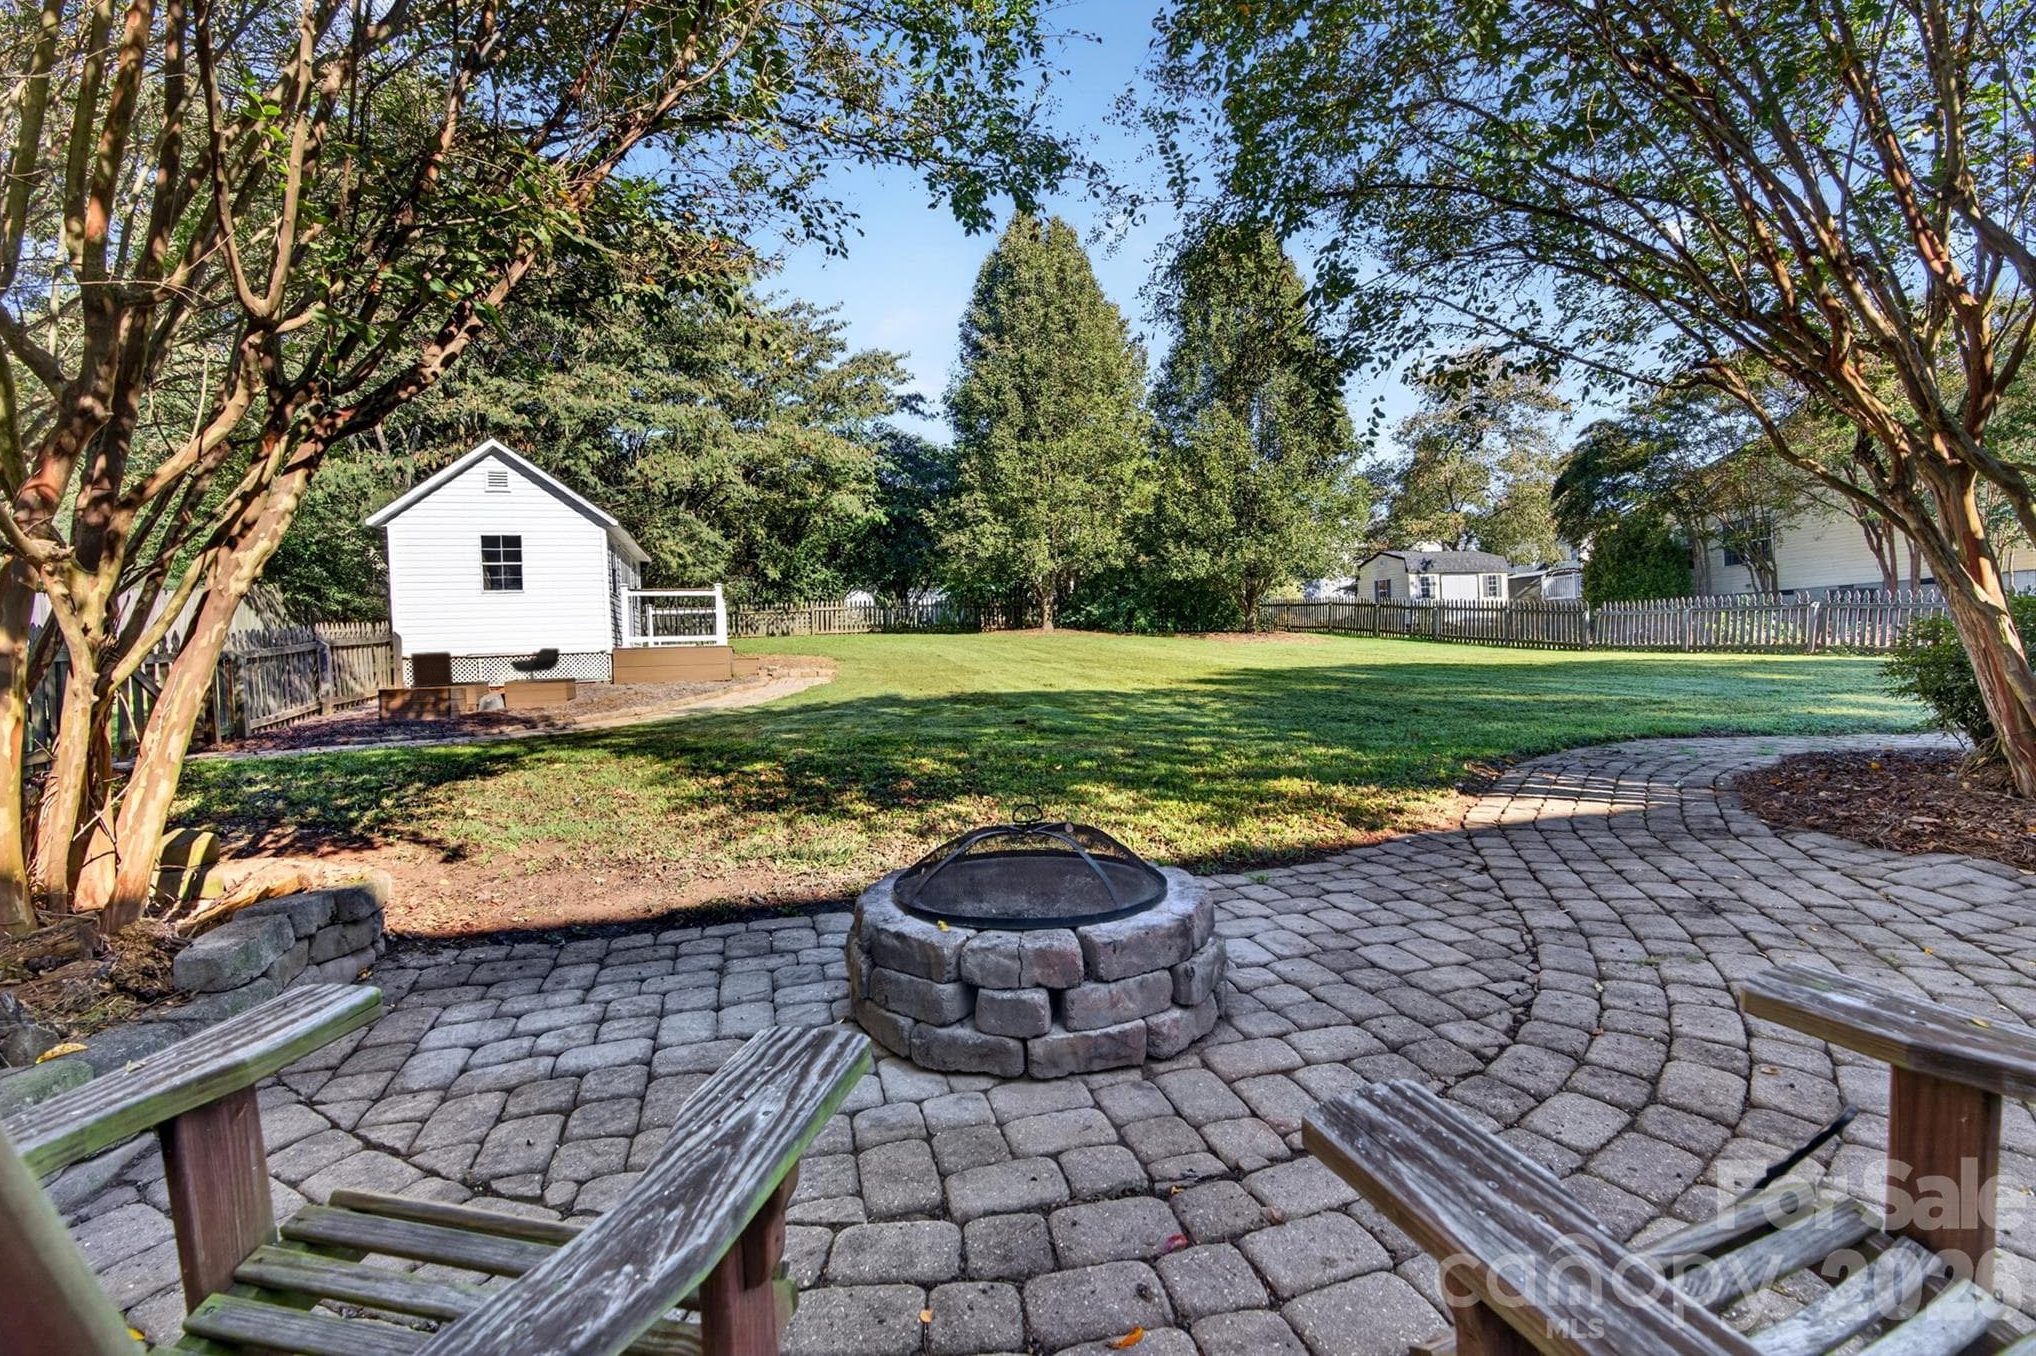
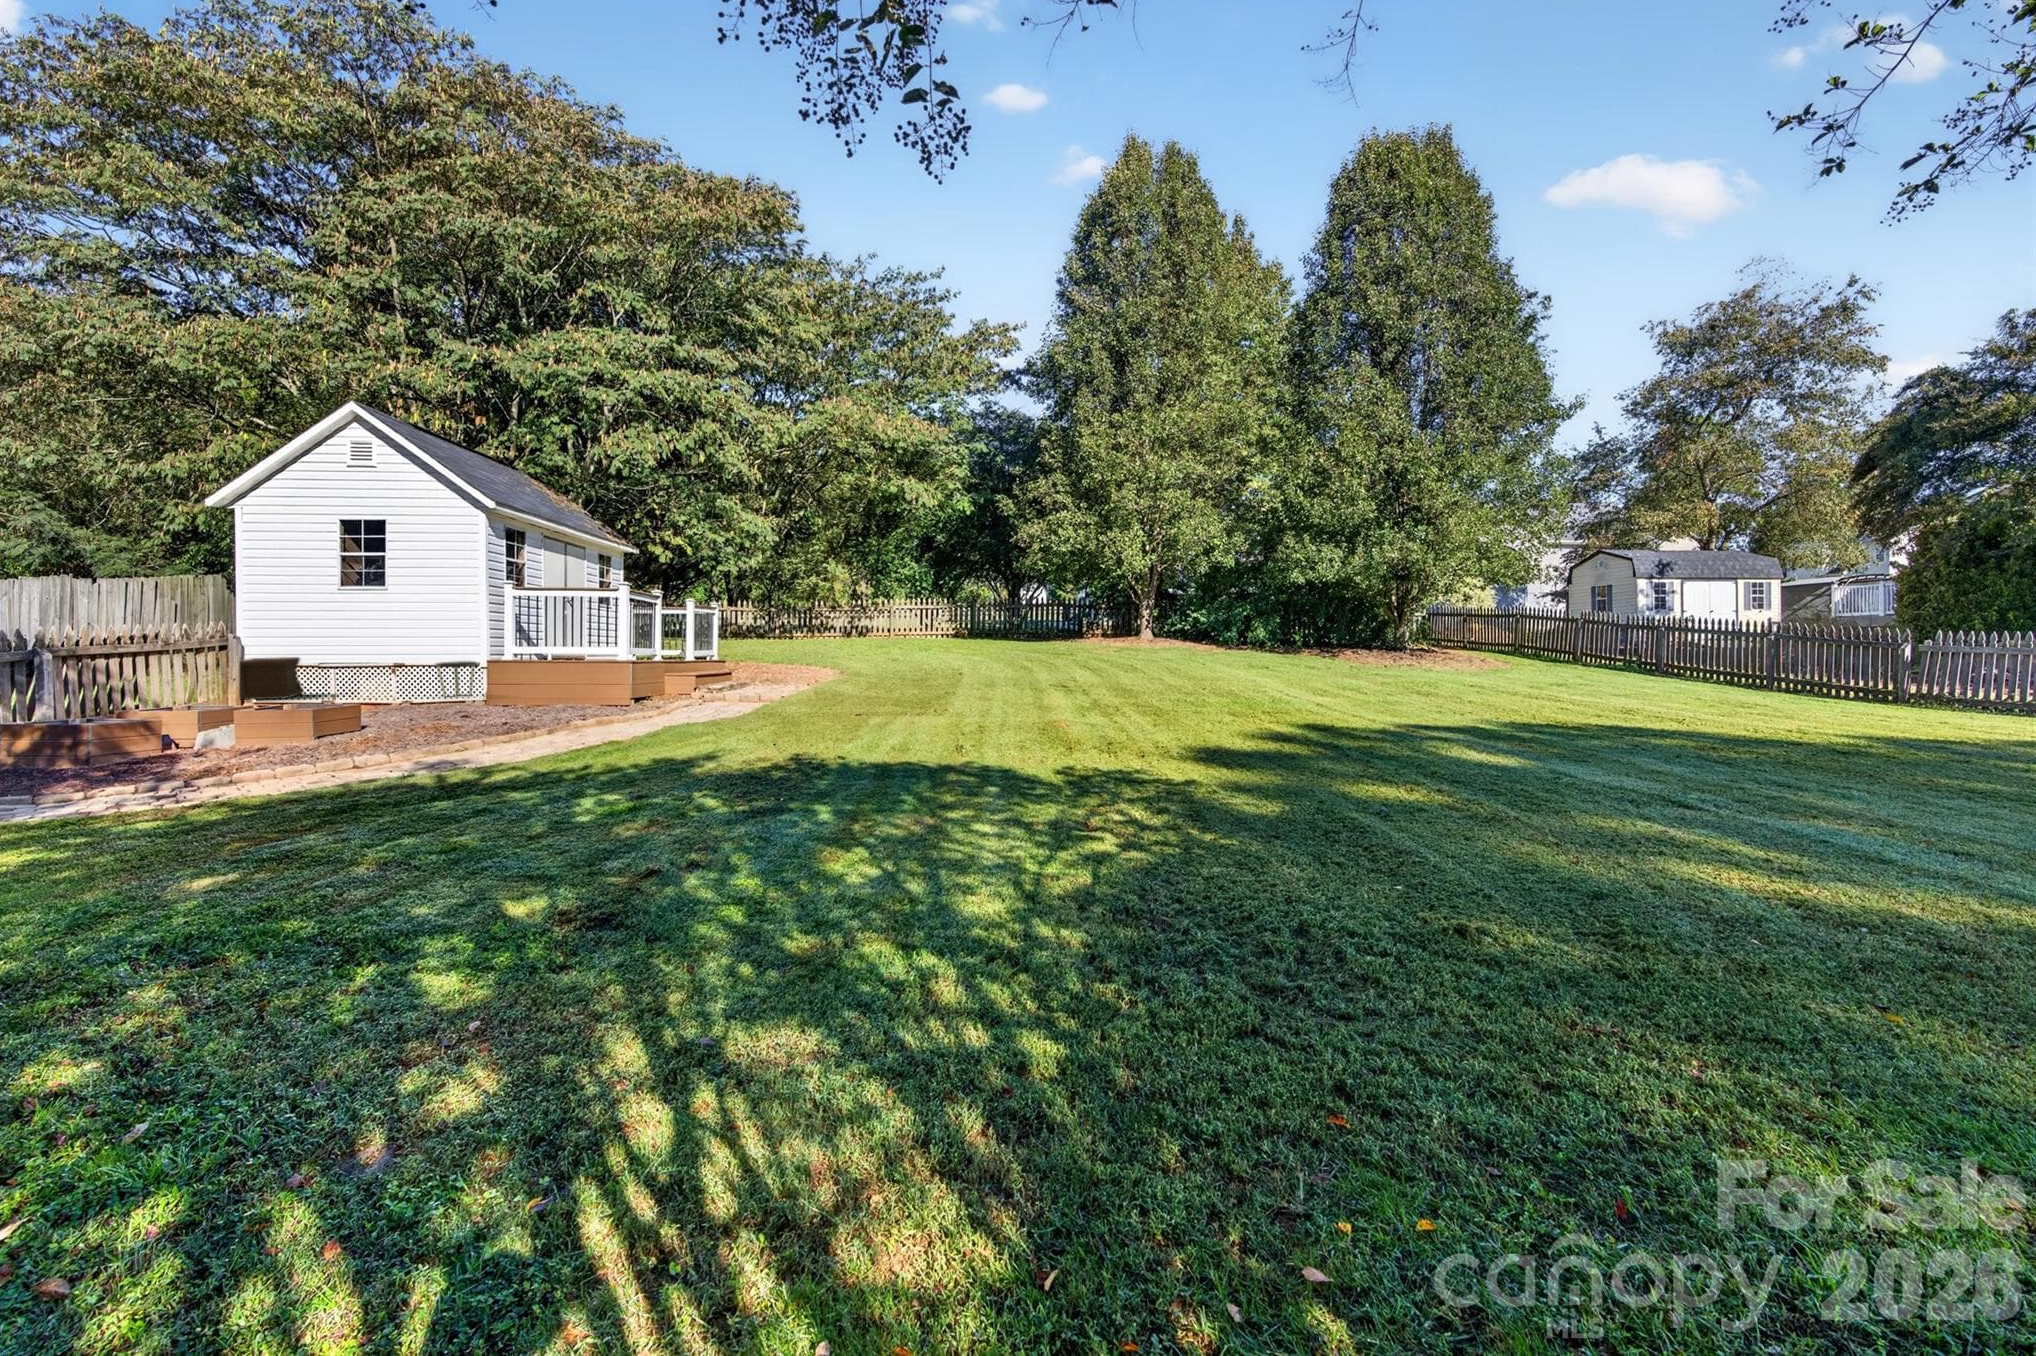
lounge chair: present [511,648,560,681] -> none [349,656,411,700]
side table: none [580,651,611,679] -> present [436,661,477,697]

